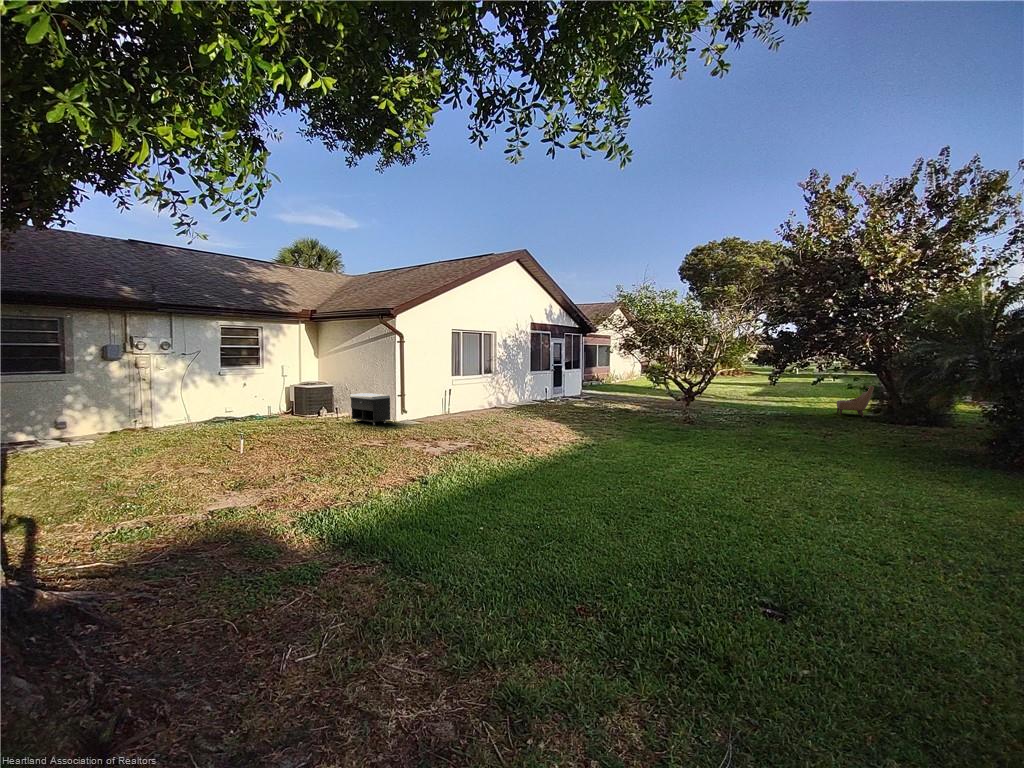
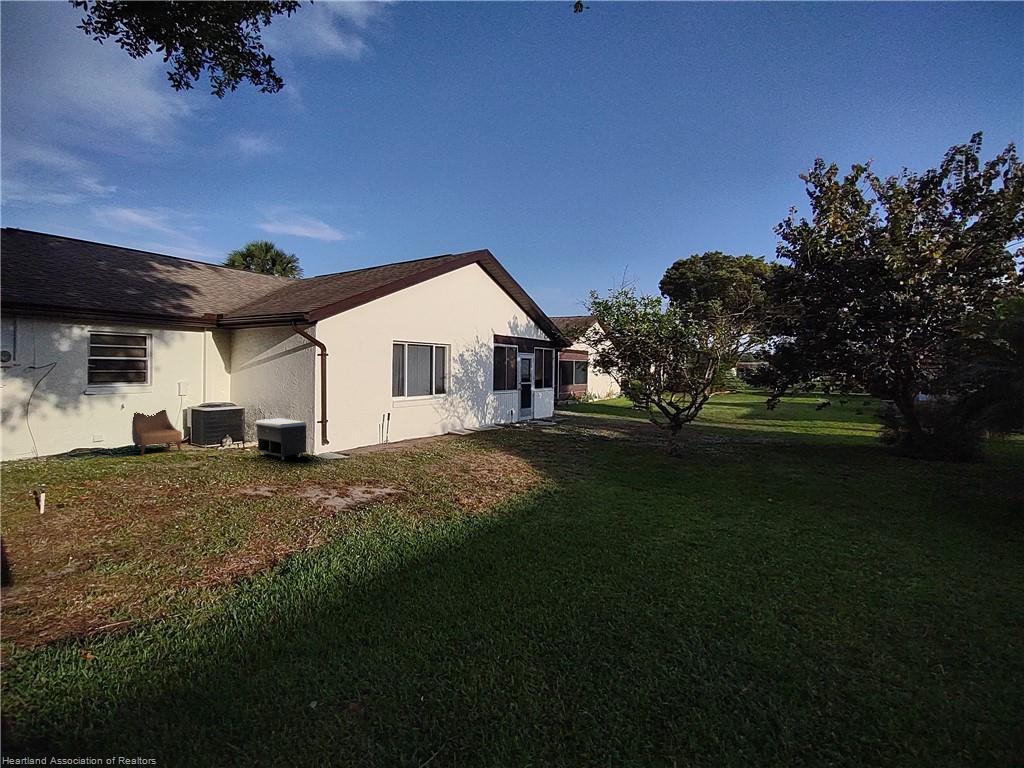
chair: present [837,386,874,417] -> present [132,408,182,455]

